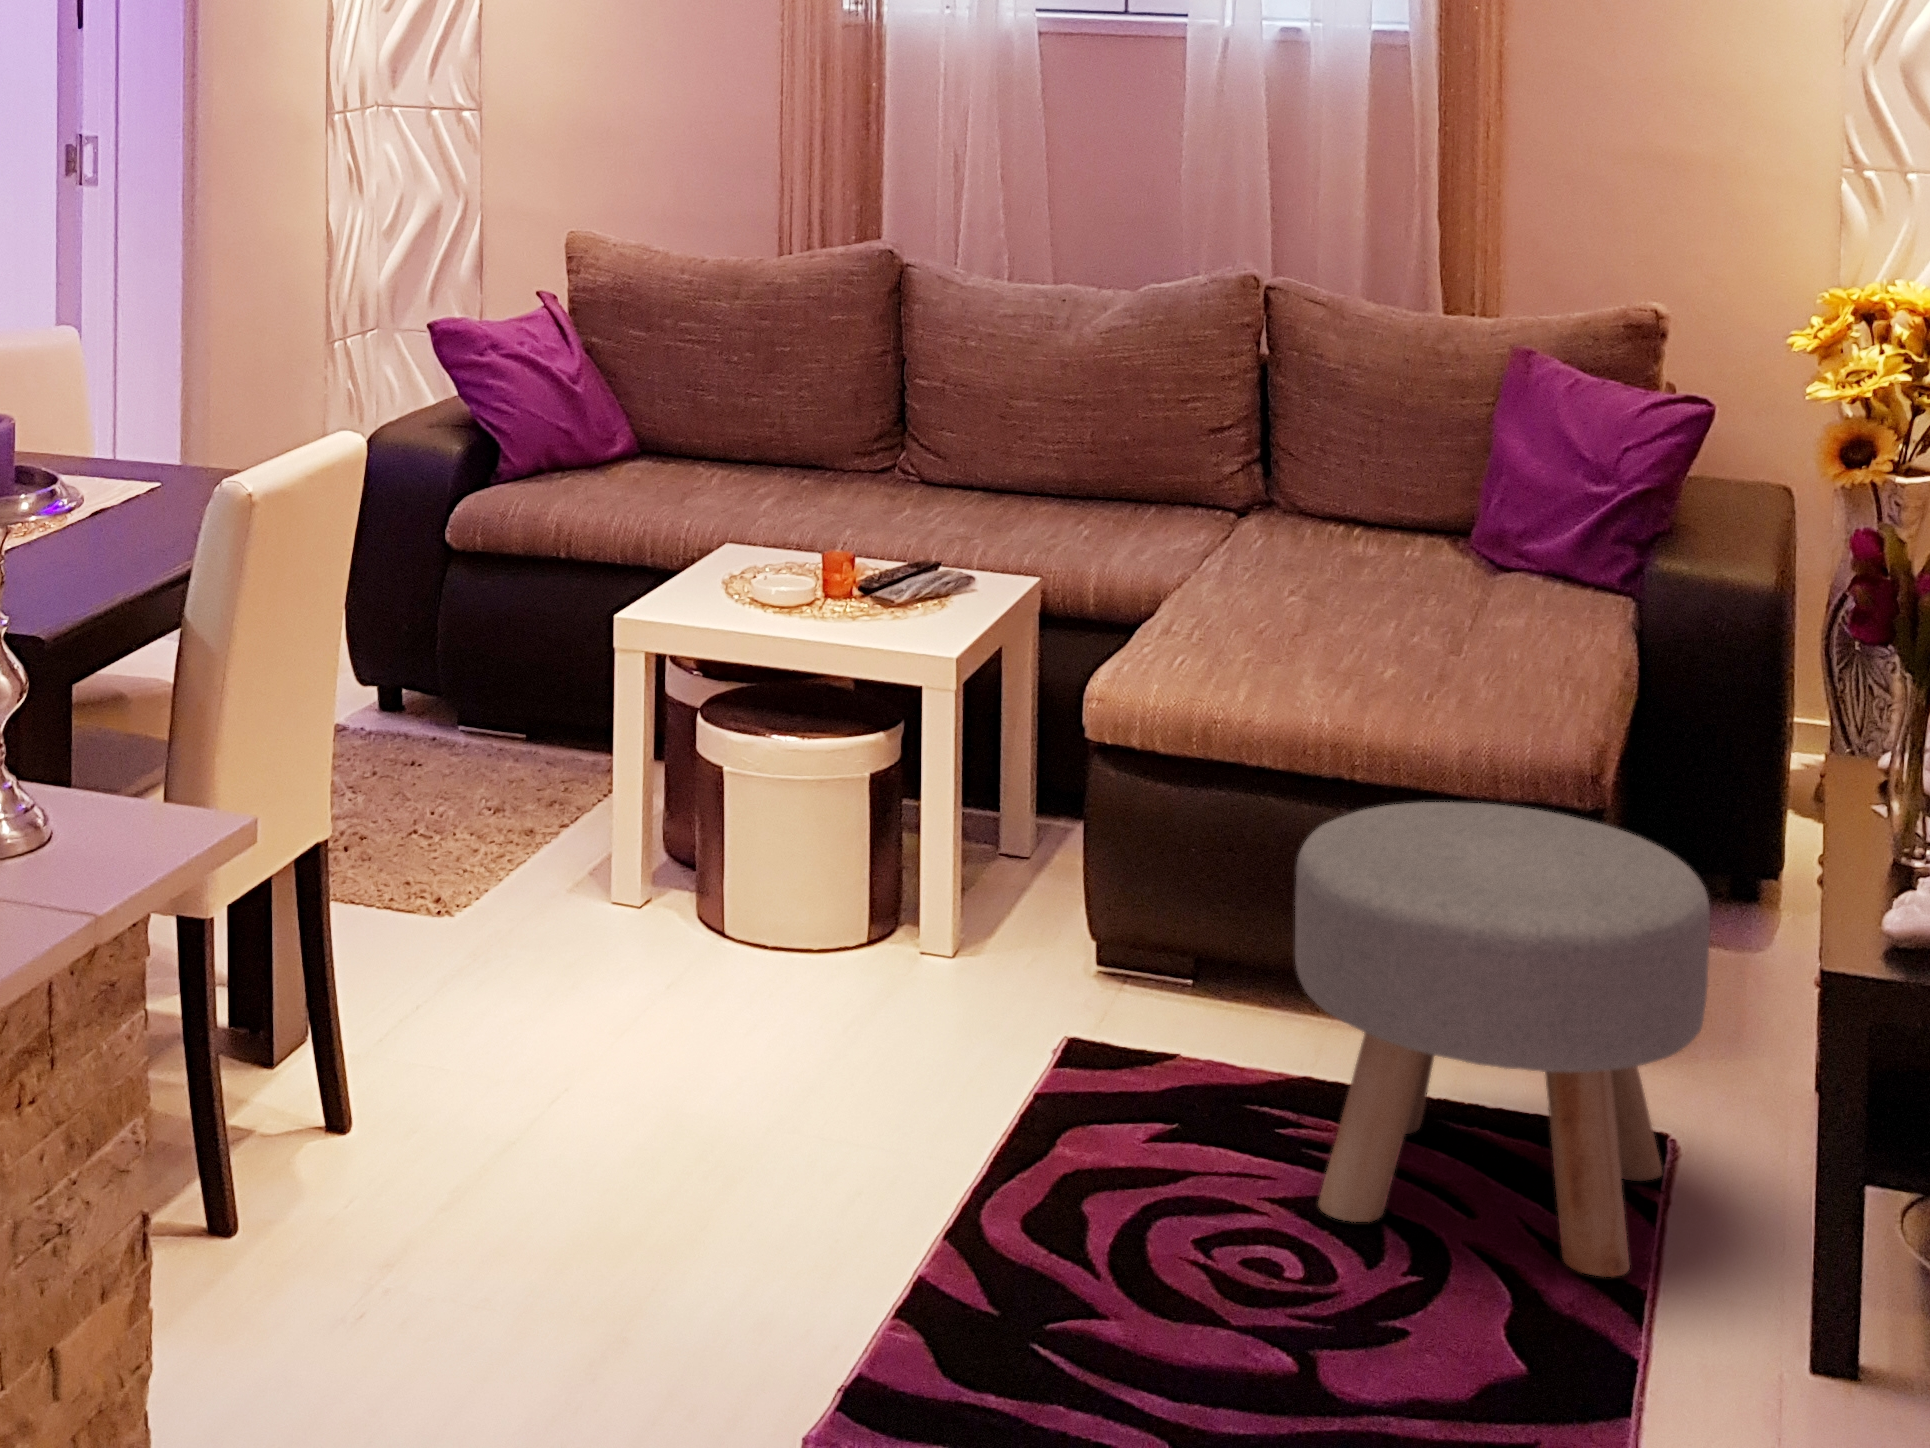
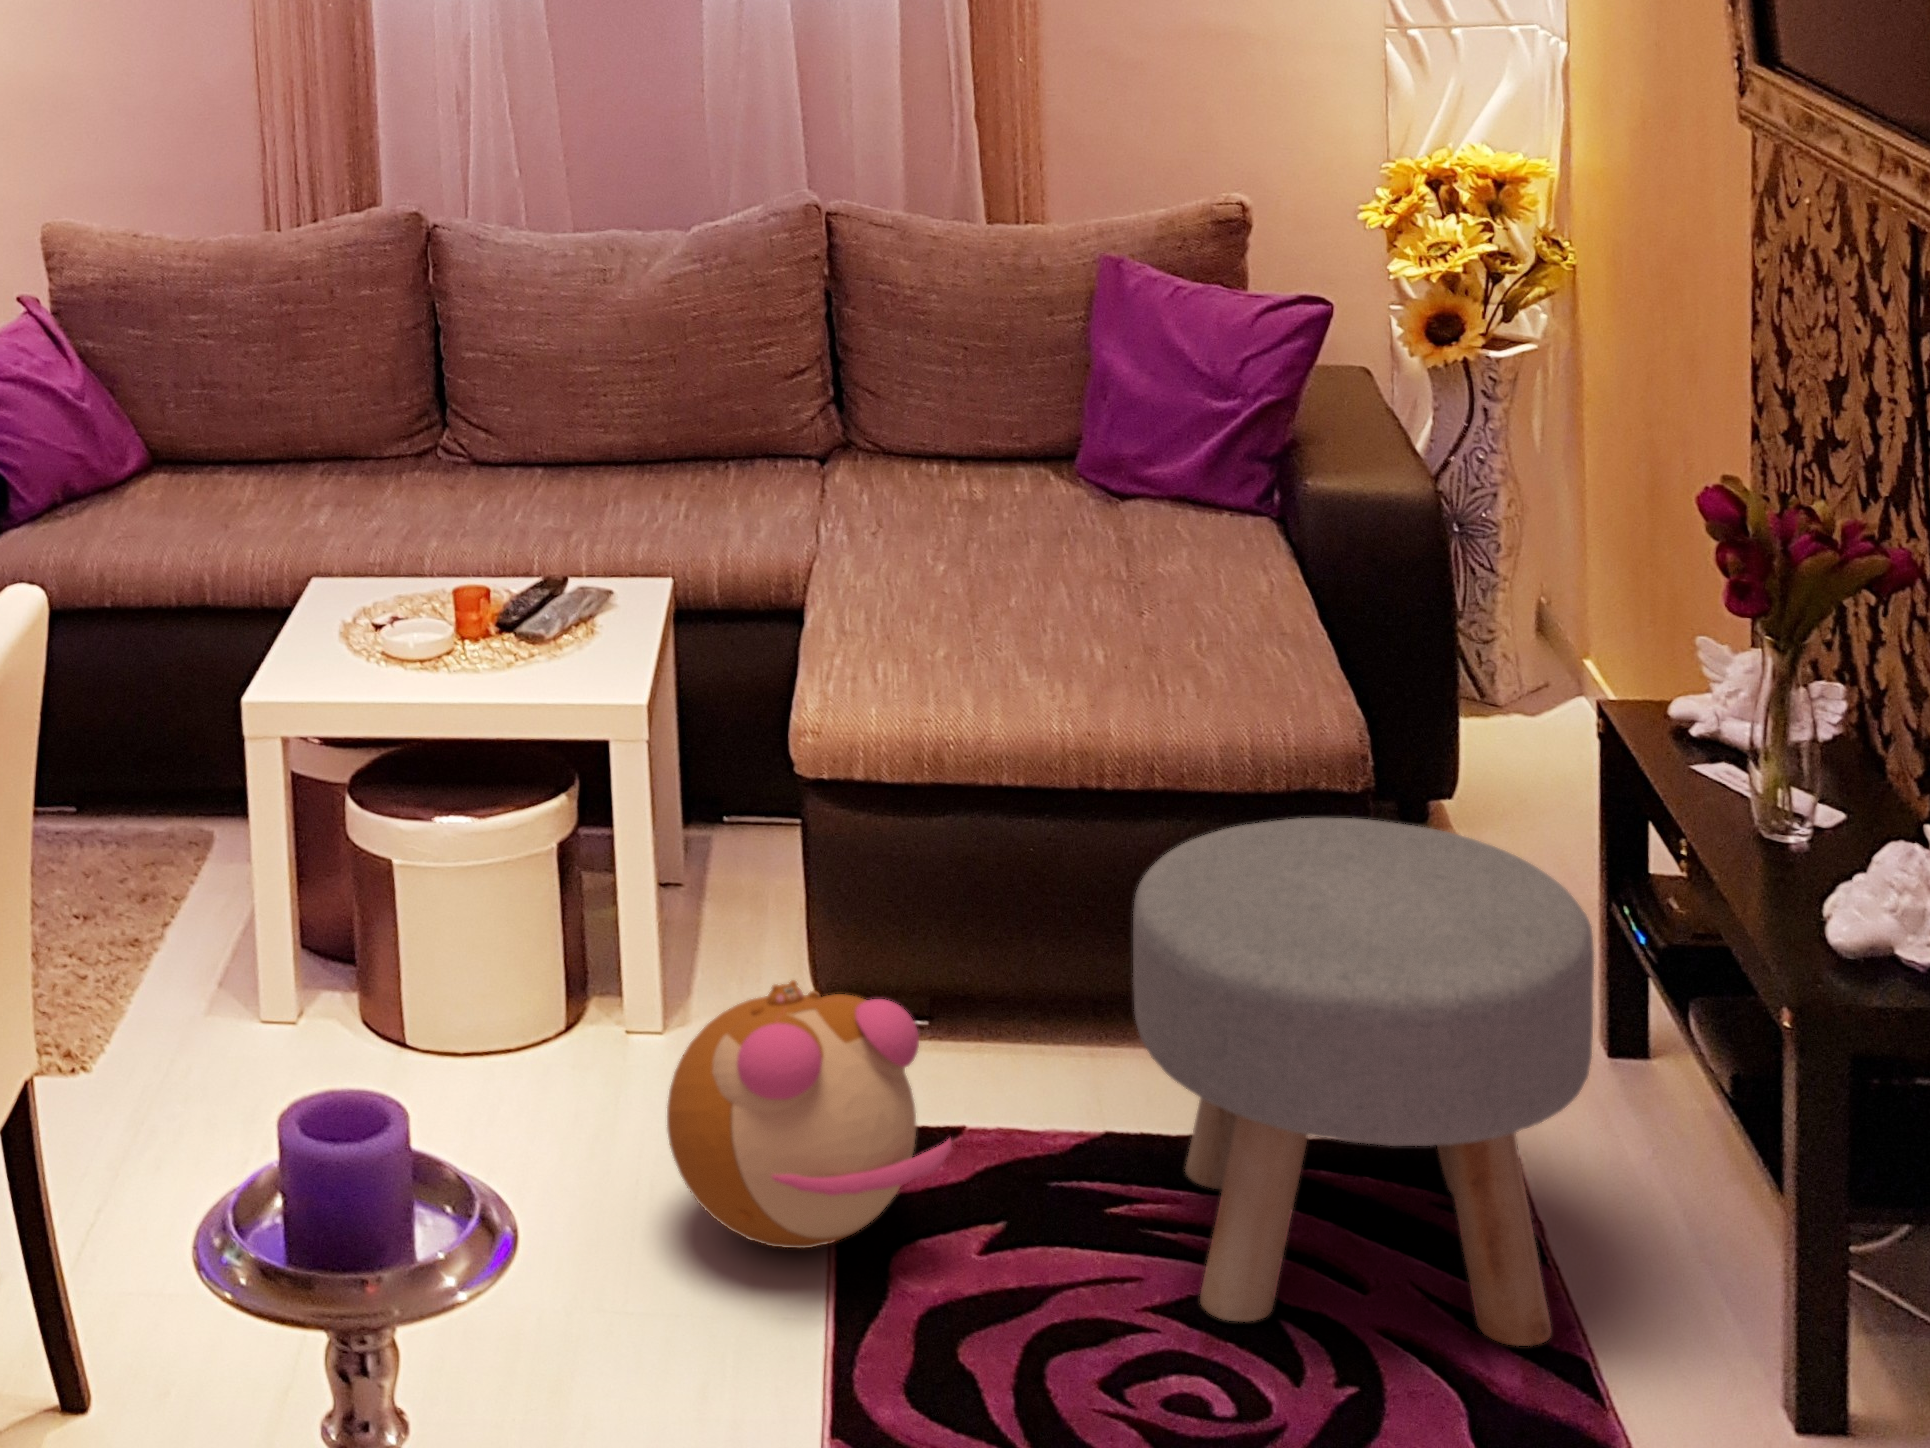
plush toy: none [881,879,1124,1113] -> present [667,980,952,1248]

